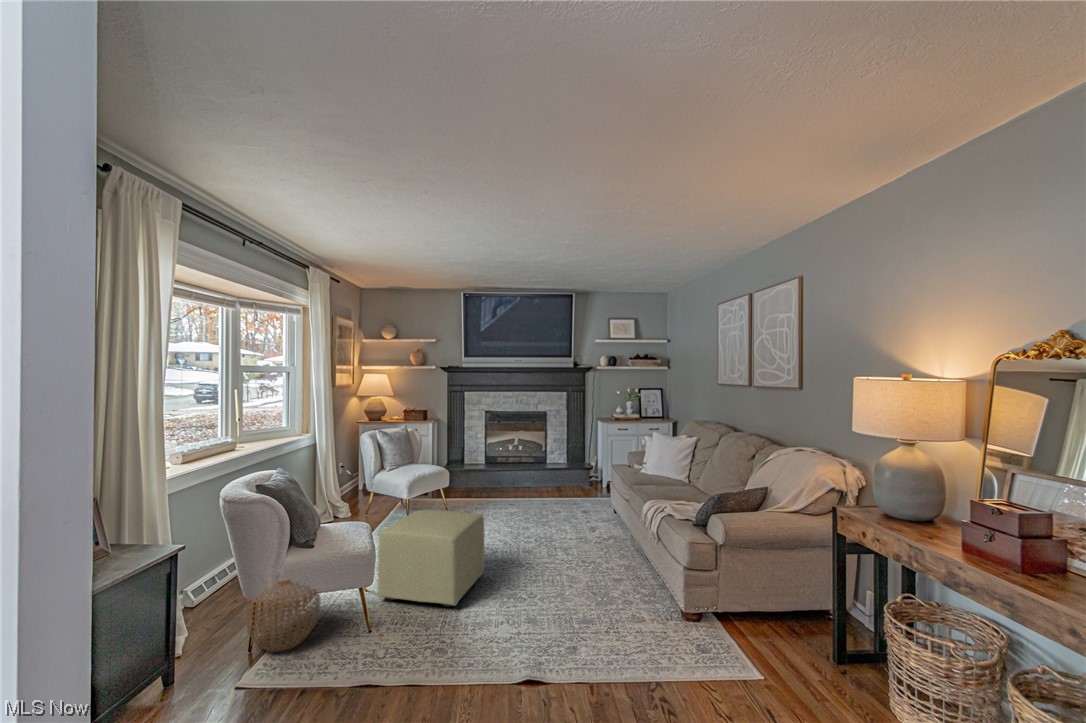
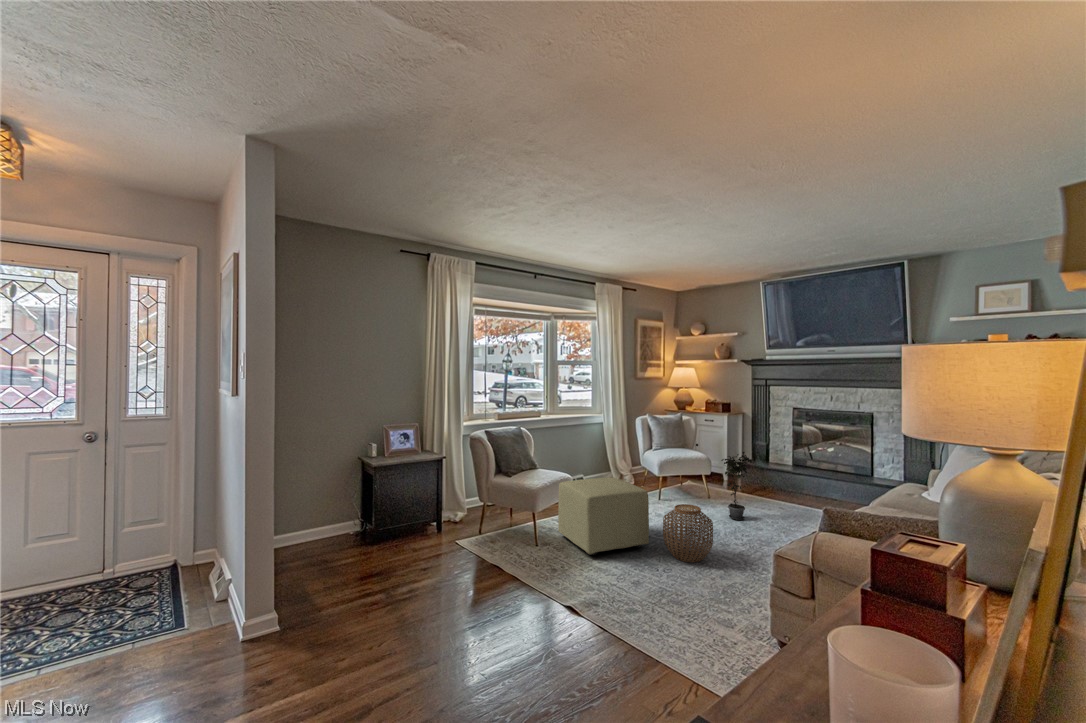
potted plant: none [483,457,511,524] -> present [721,452,752,520]
woven basket: present [246,577,320,652] -> present [663,504,713,562]

